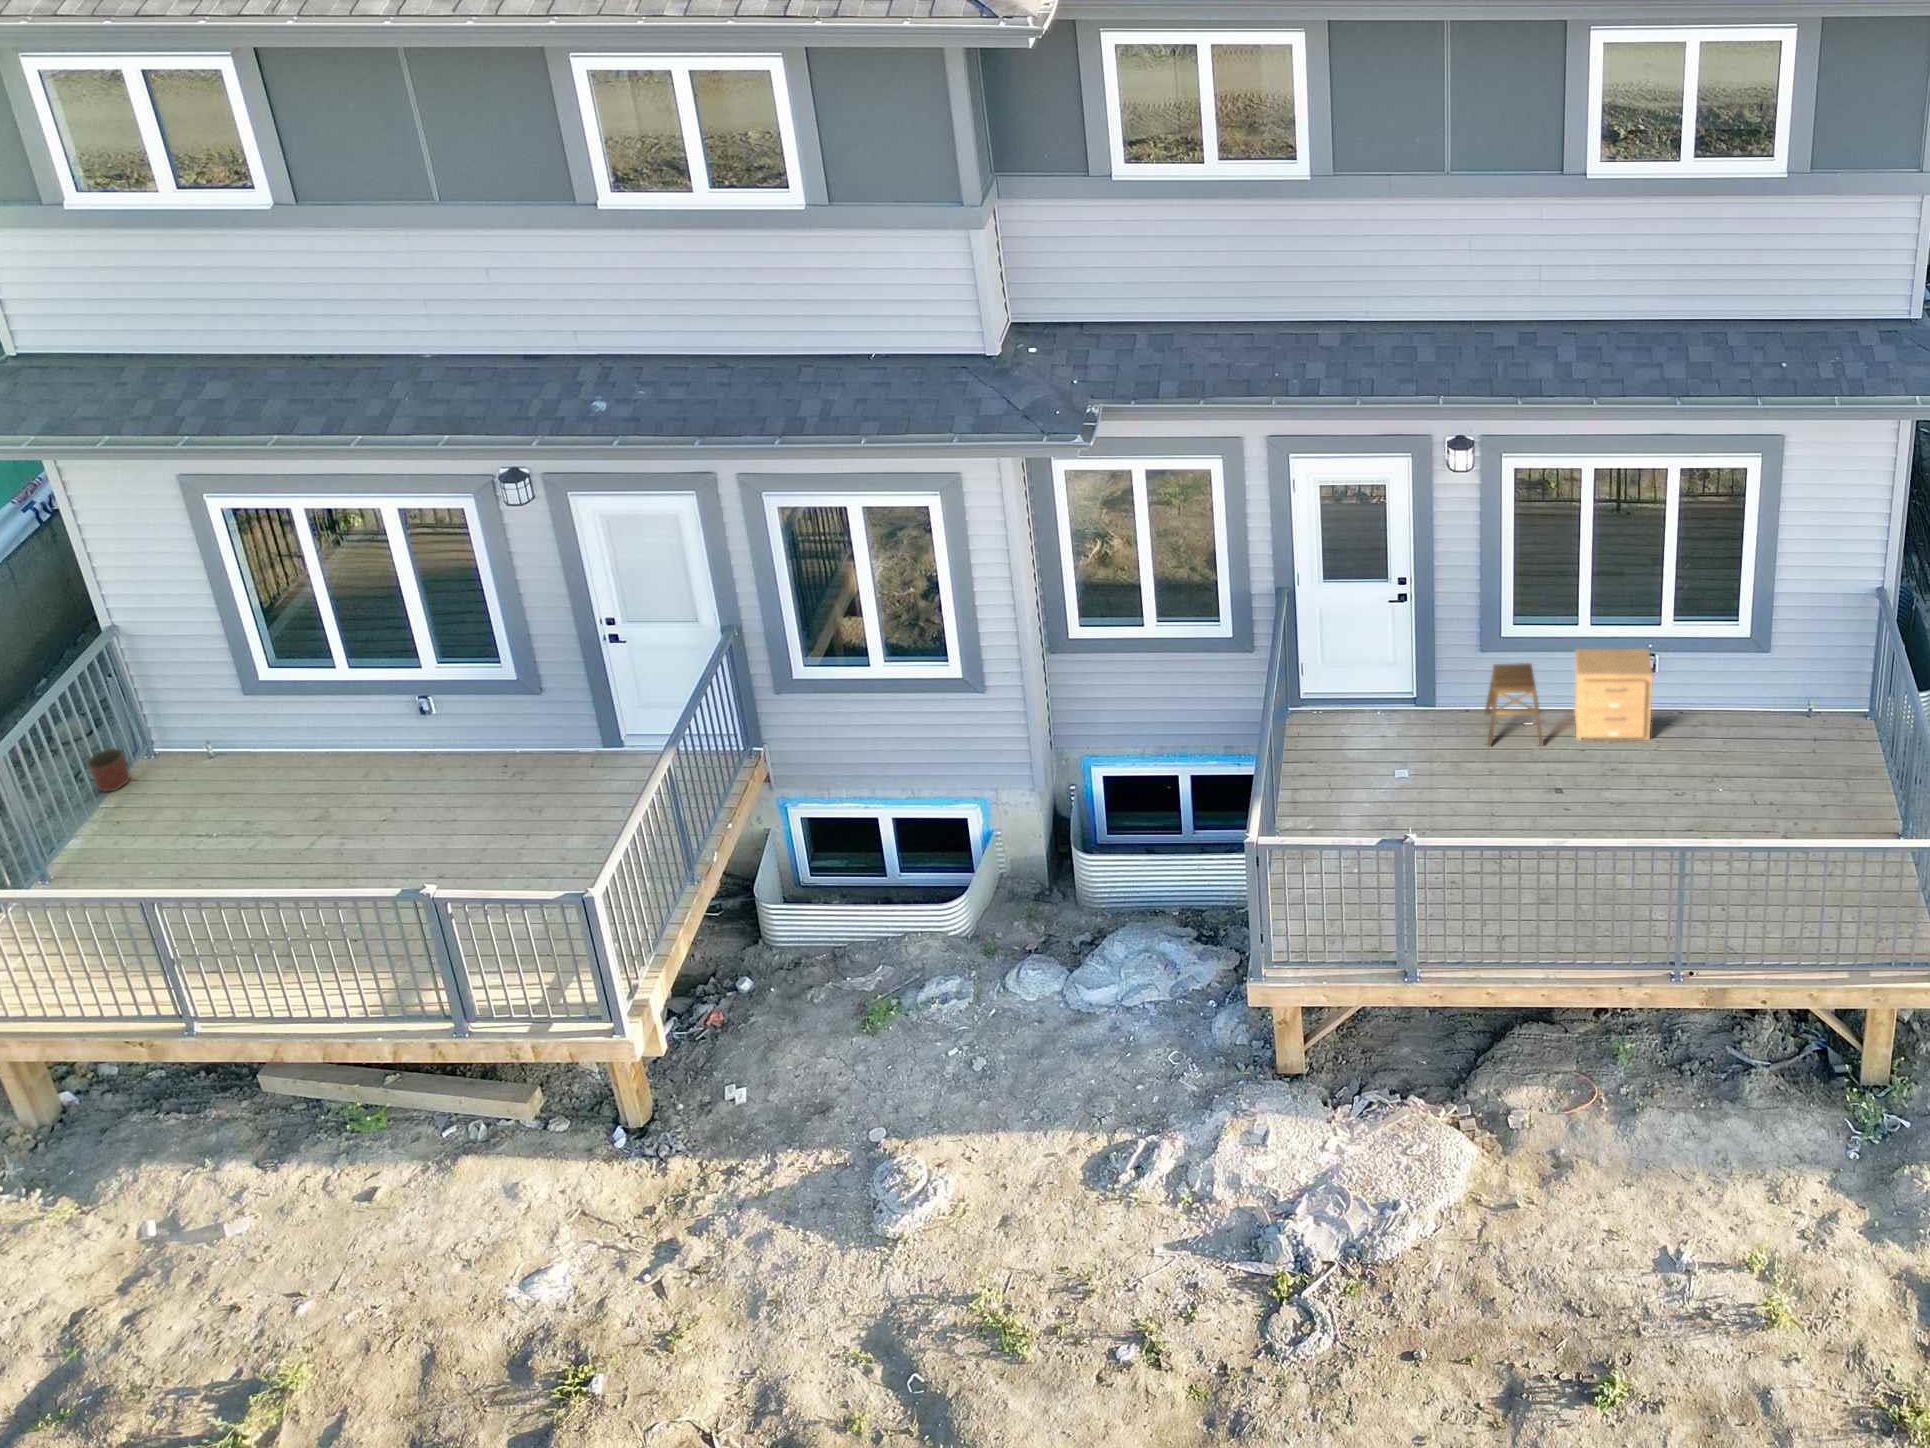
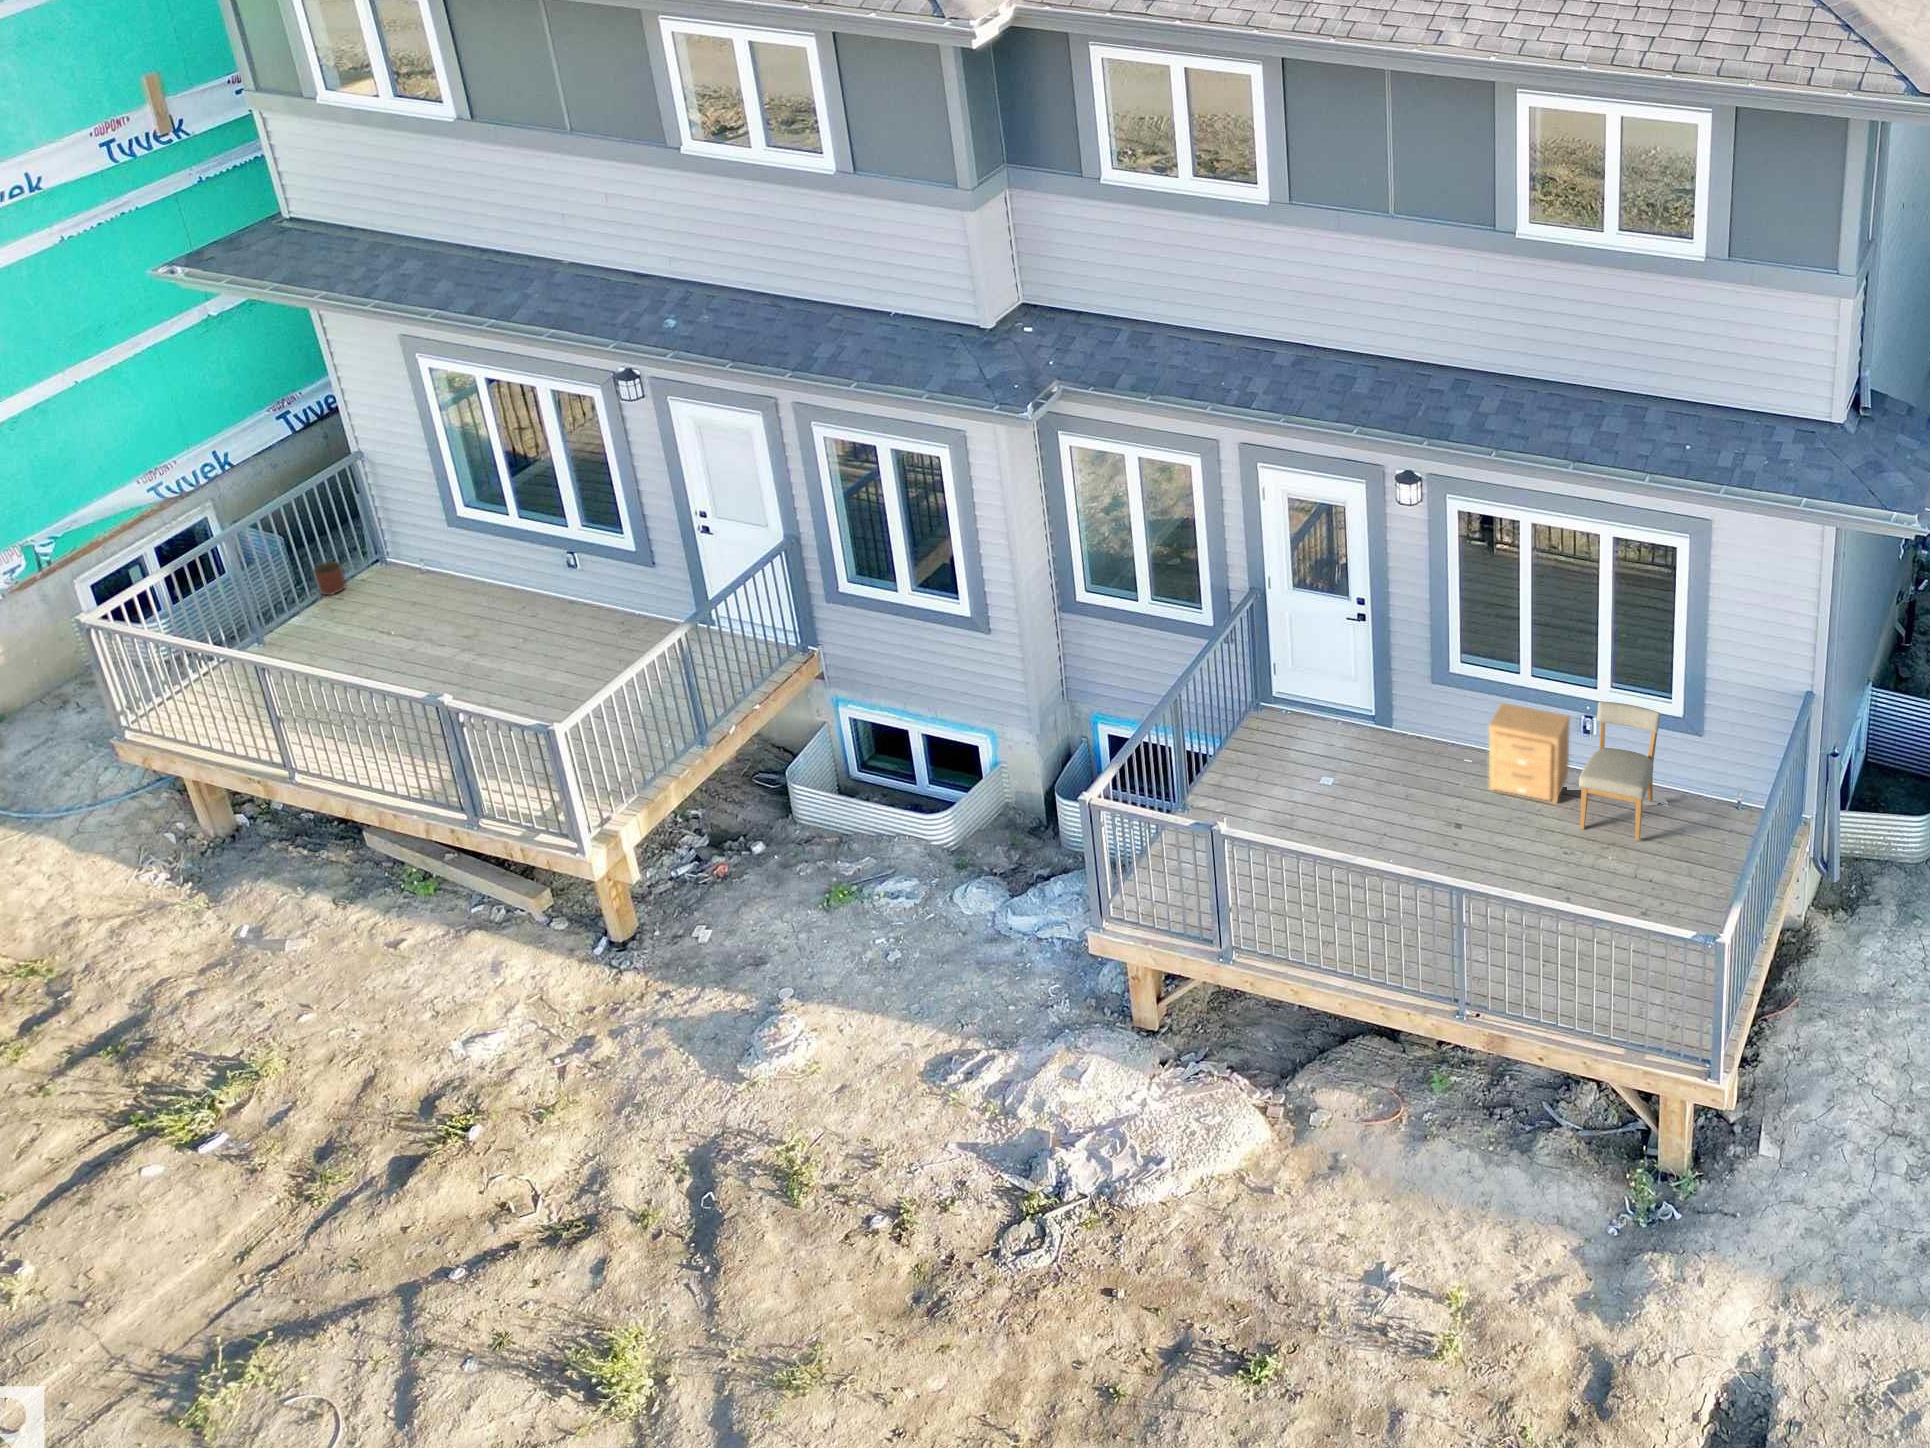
chair: none [1681,626,1754,760] -> present [1579,701,1660,841]
stool: present [1485,663,1543,747] -> none [1402,703,1469,789]

